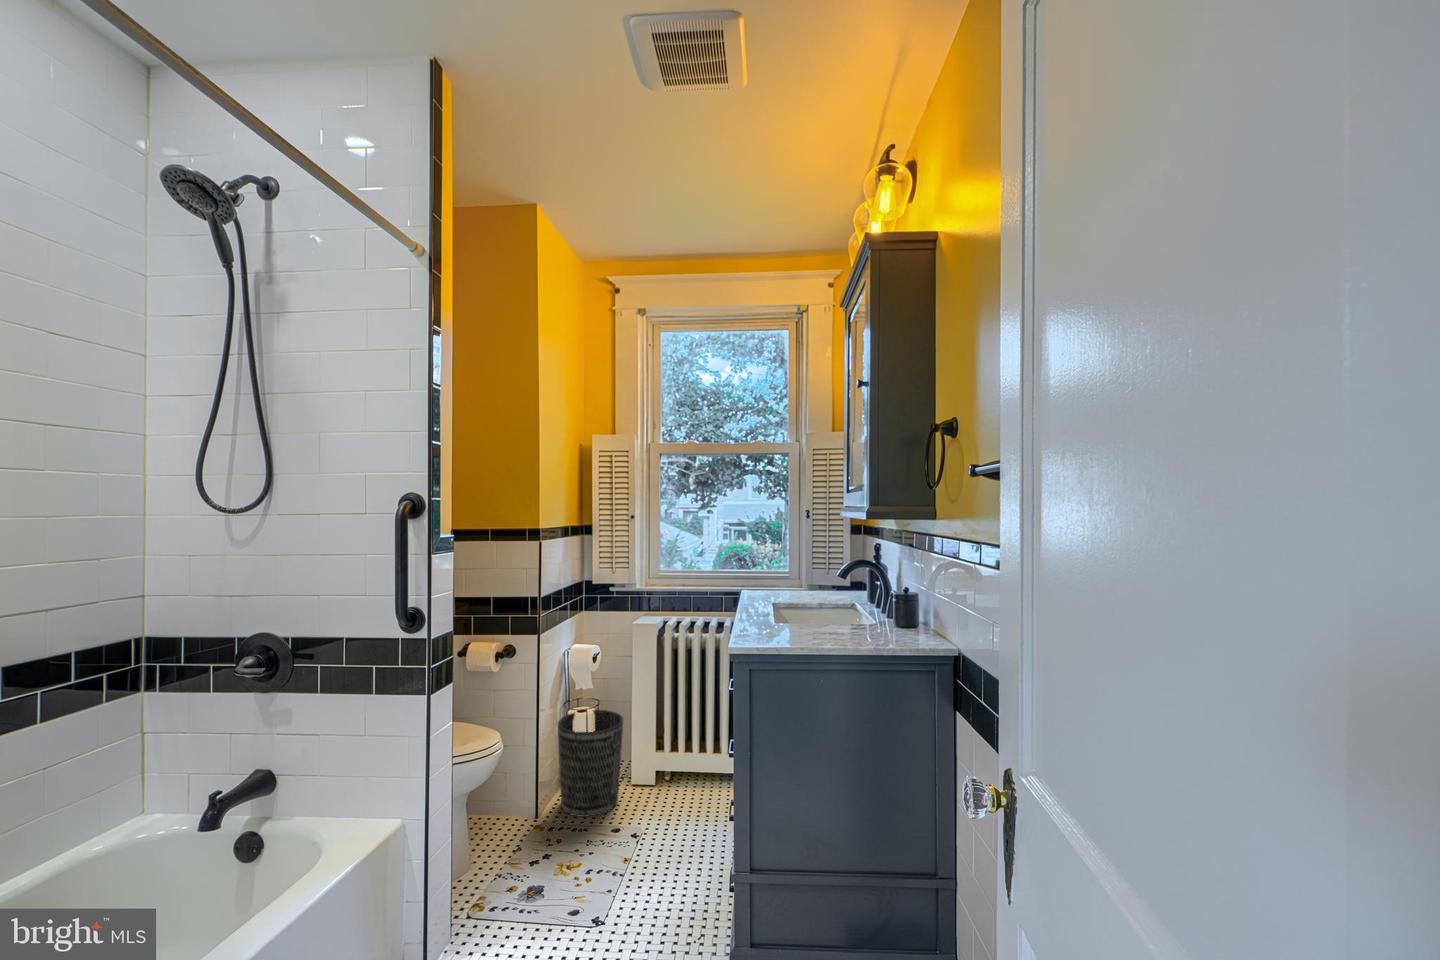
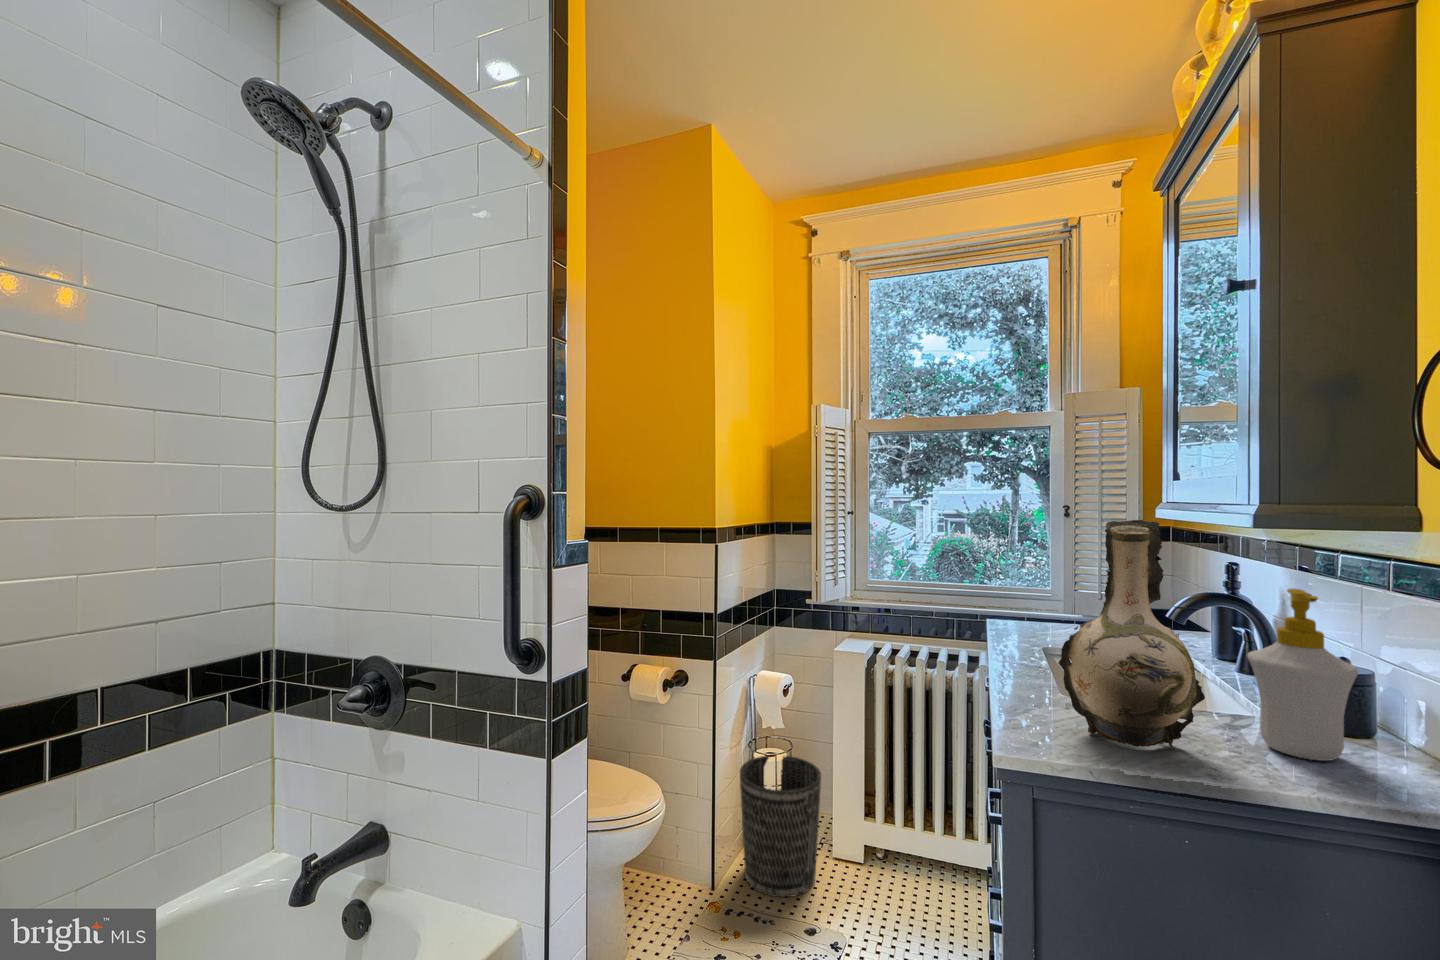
decorative vase: none [769,515,840,641] -> present [1058,520,1205,750]
soap bottle: none [863,551,908,640] -> present [1248,589,1358,761]

